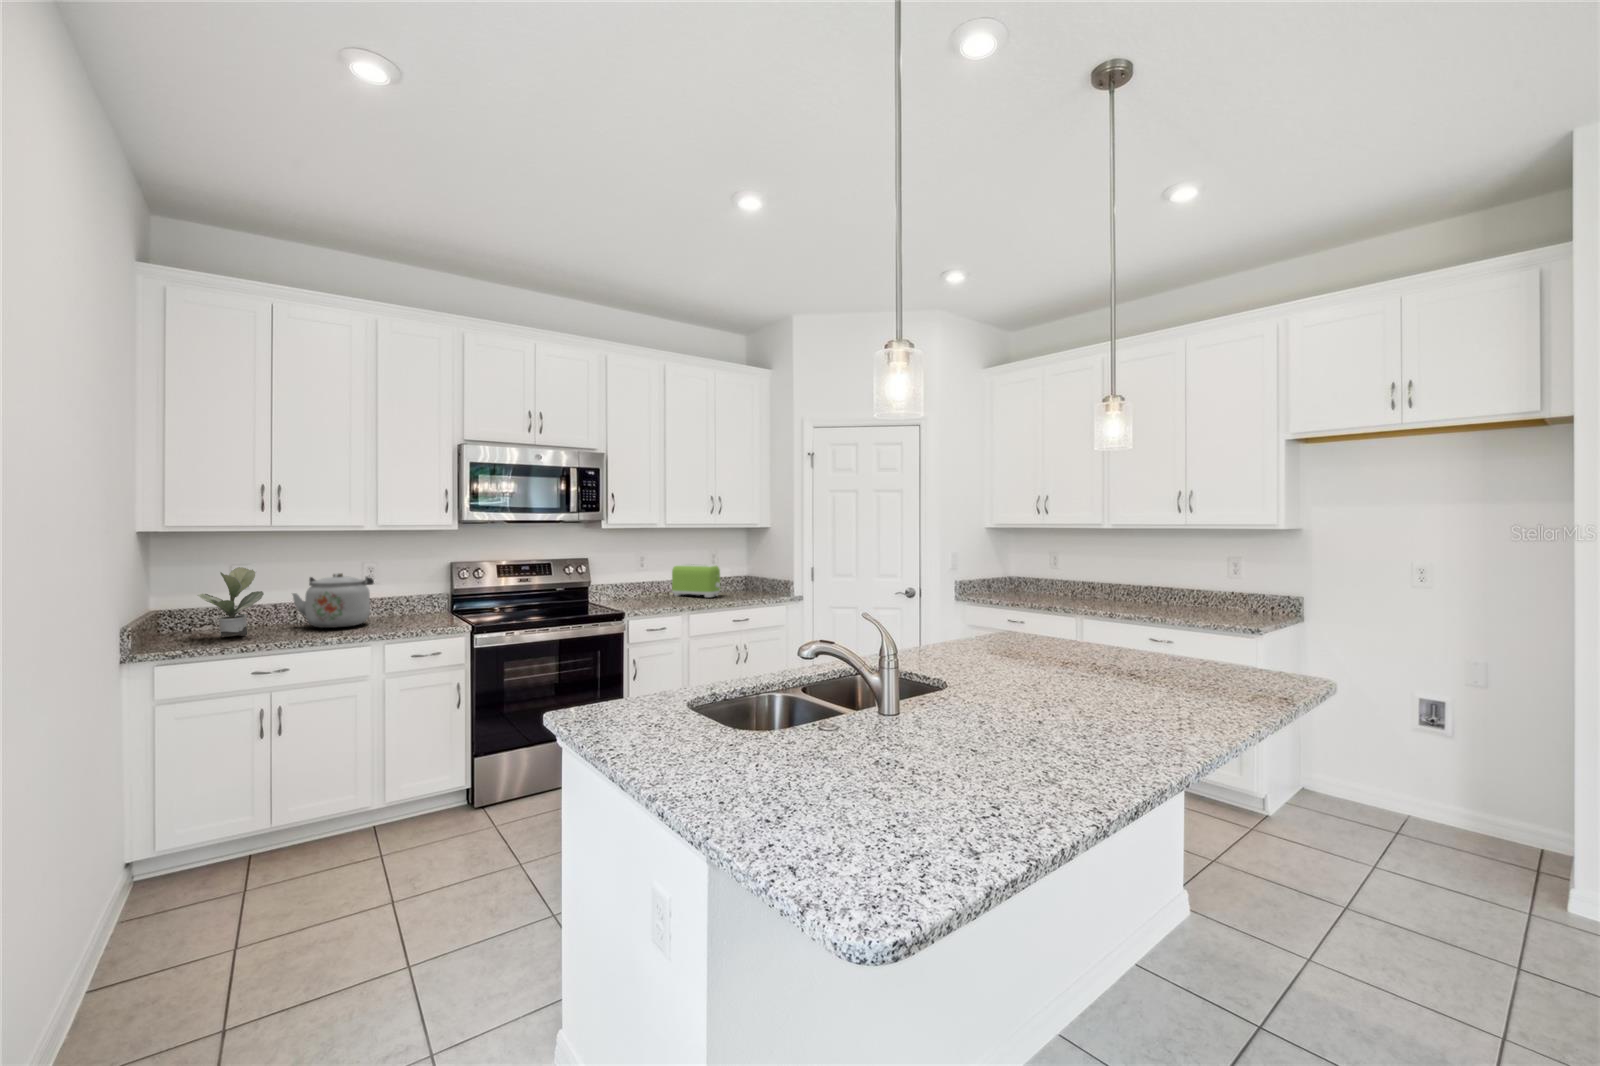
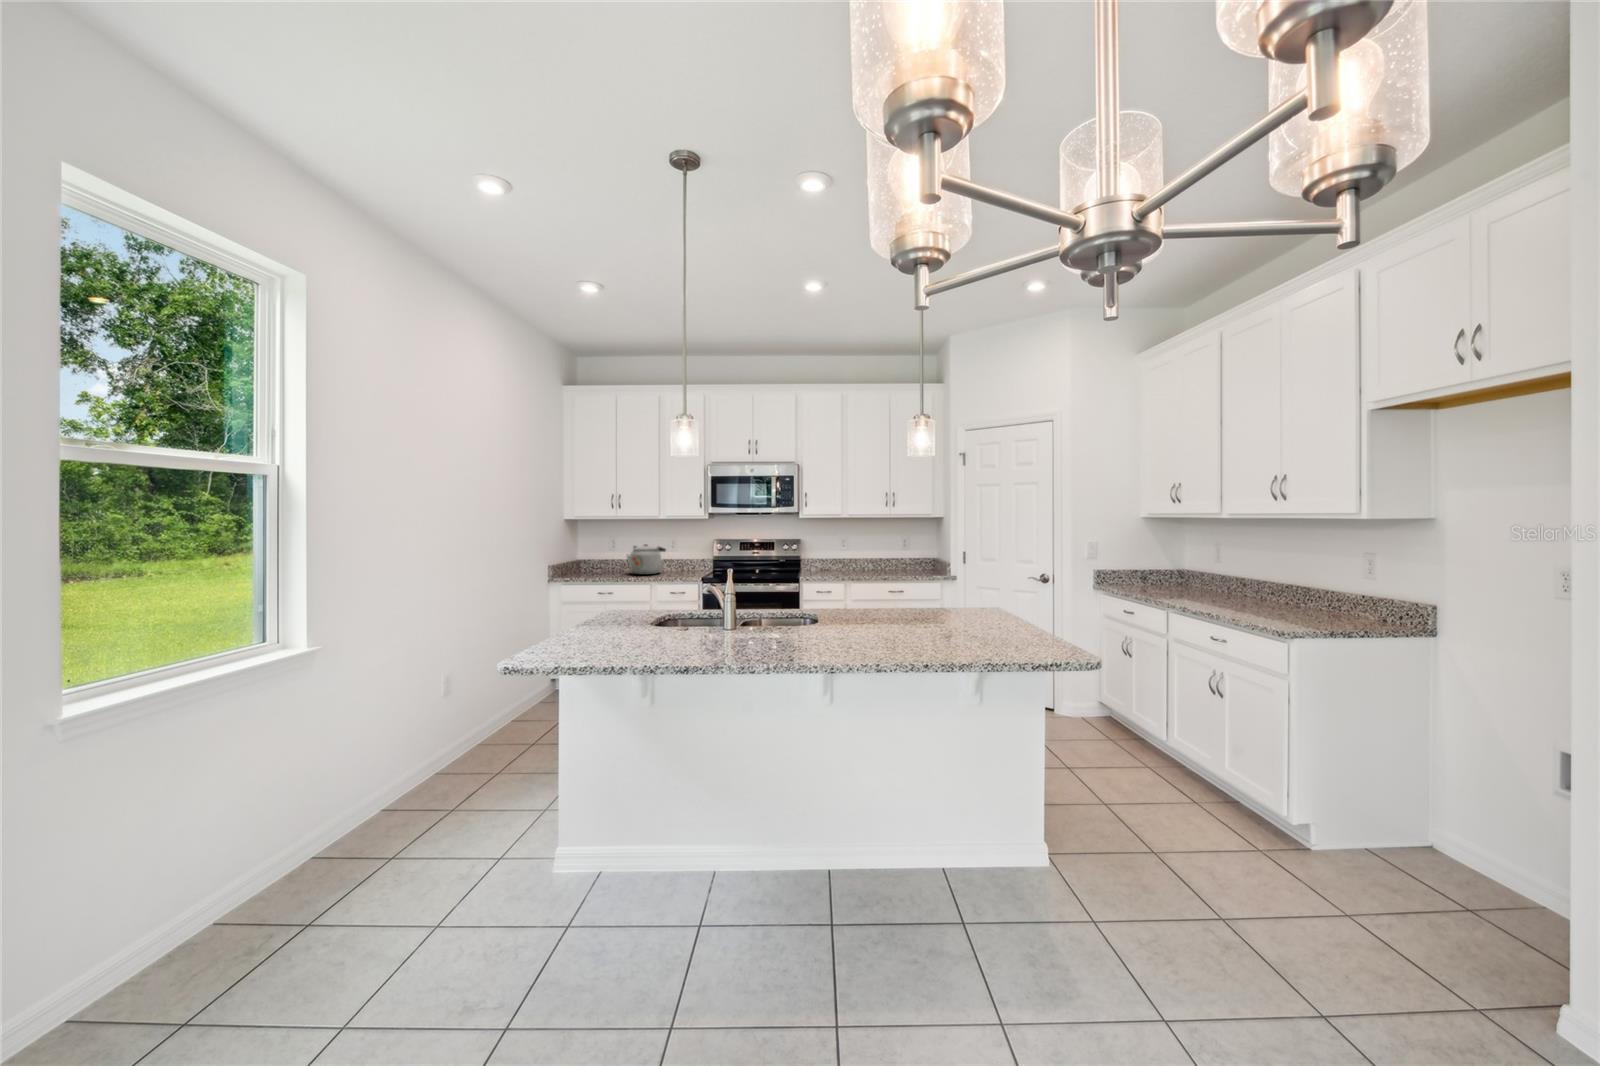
toaster: present [672,564,720,597] -> none [868,547,901,573]
potted plant: present [198,567,264,637] -> none [583,539,607,575]

